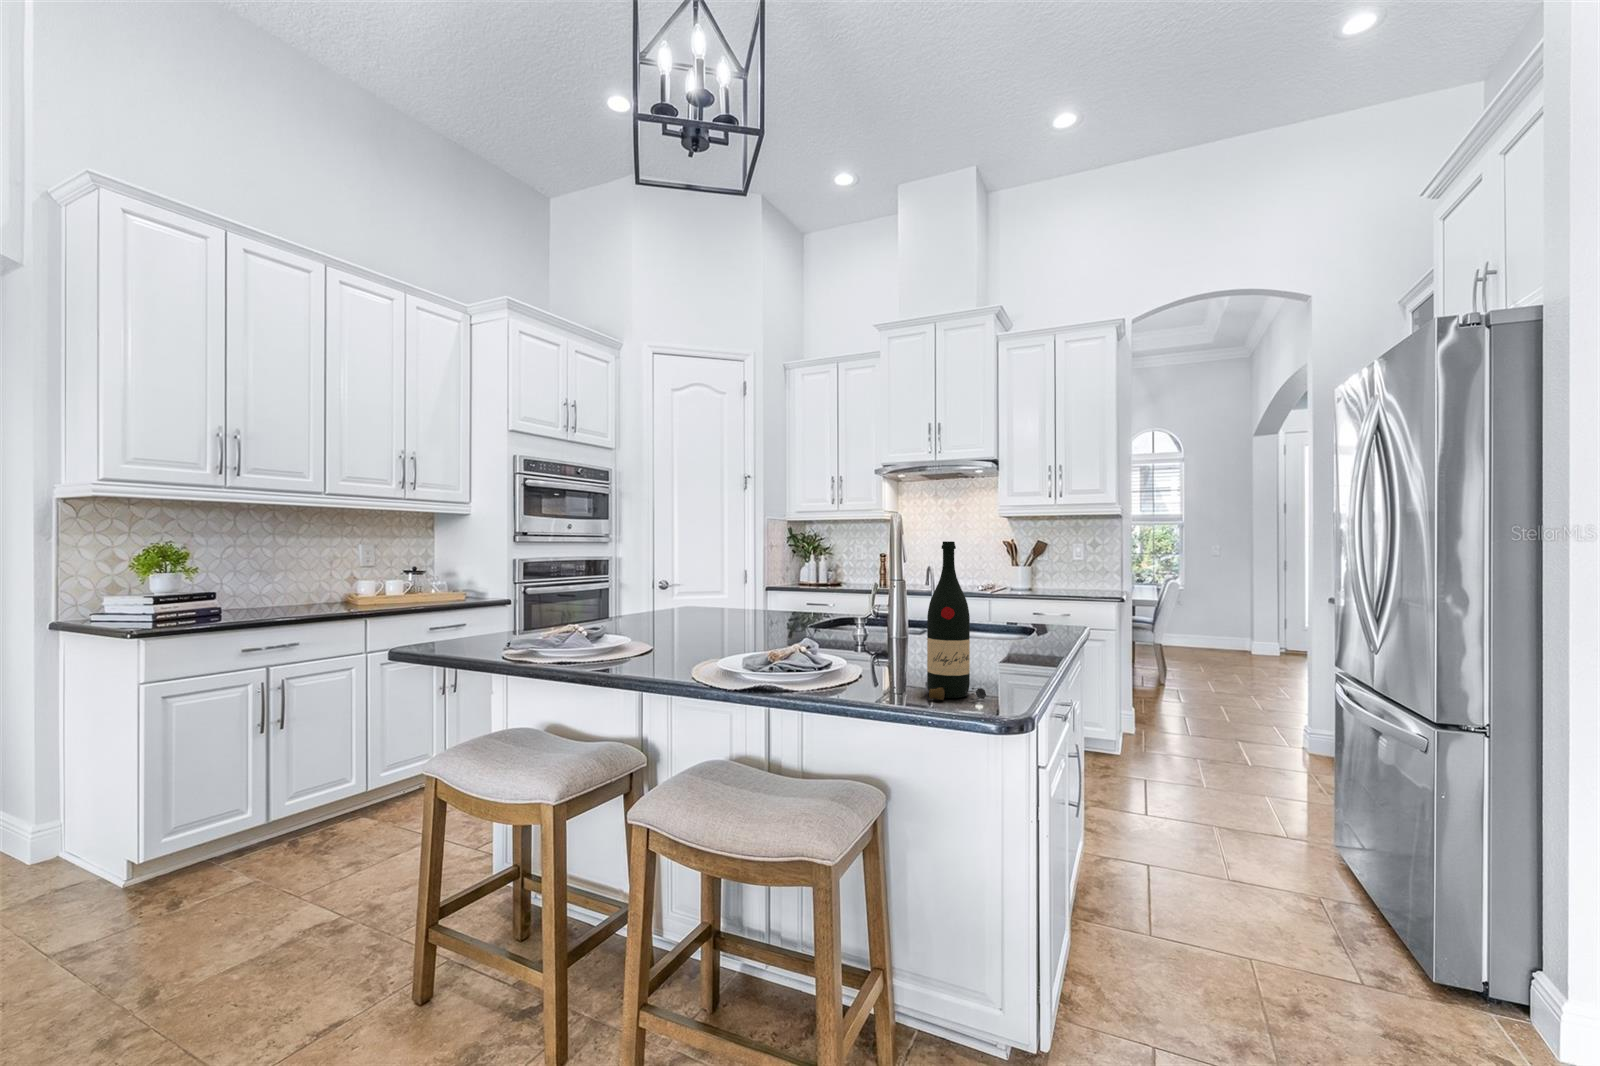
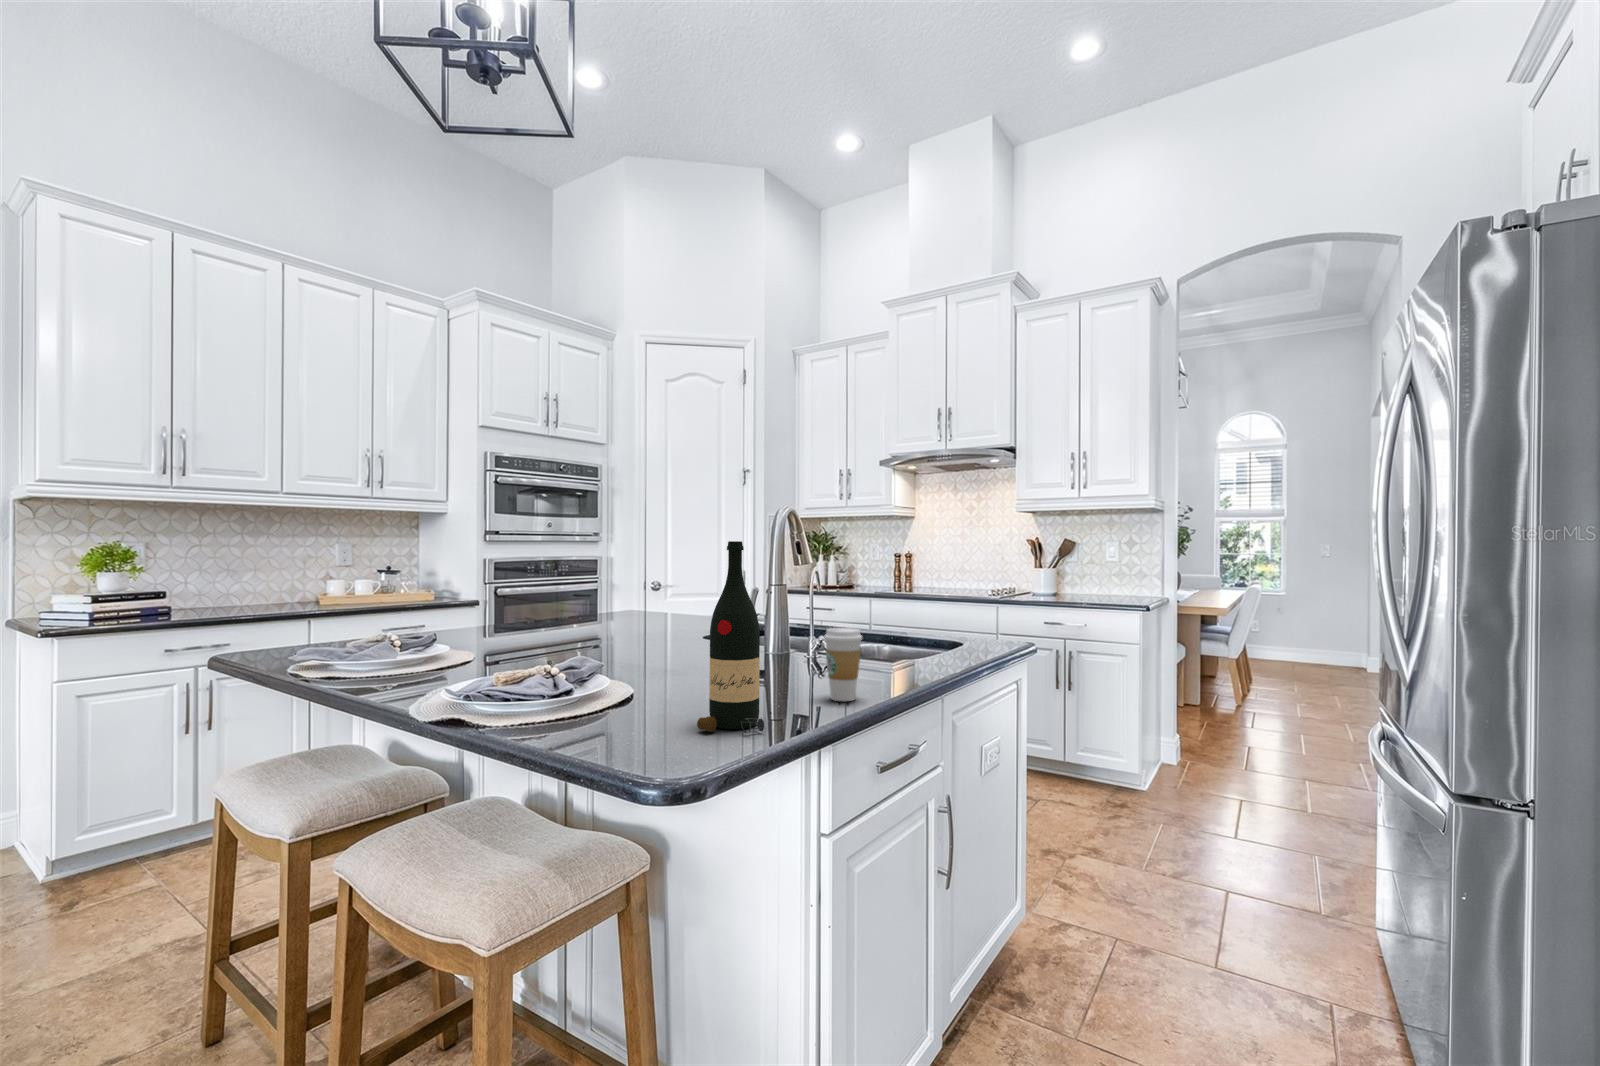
coffee cup: none [986,615,1020,675] -> present [824,628,862,701]

